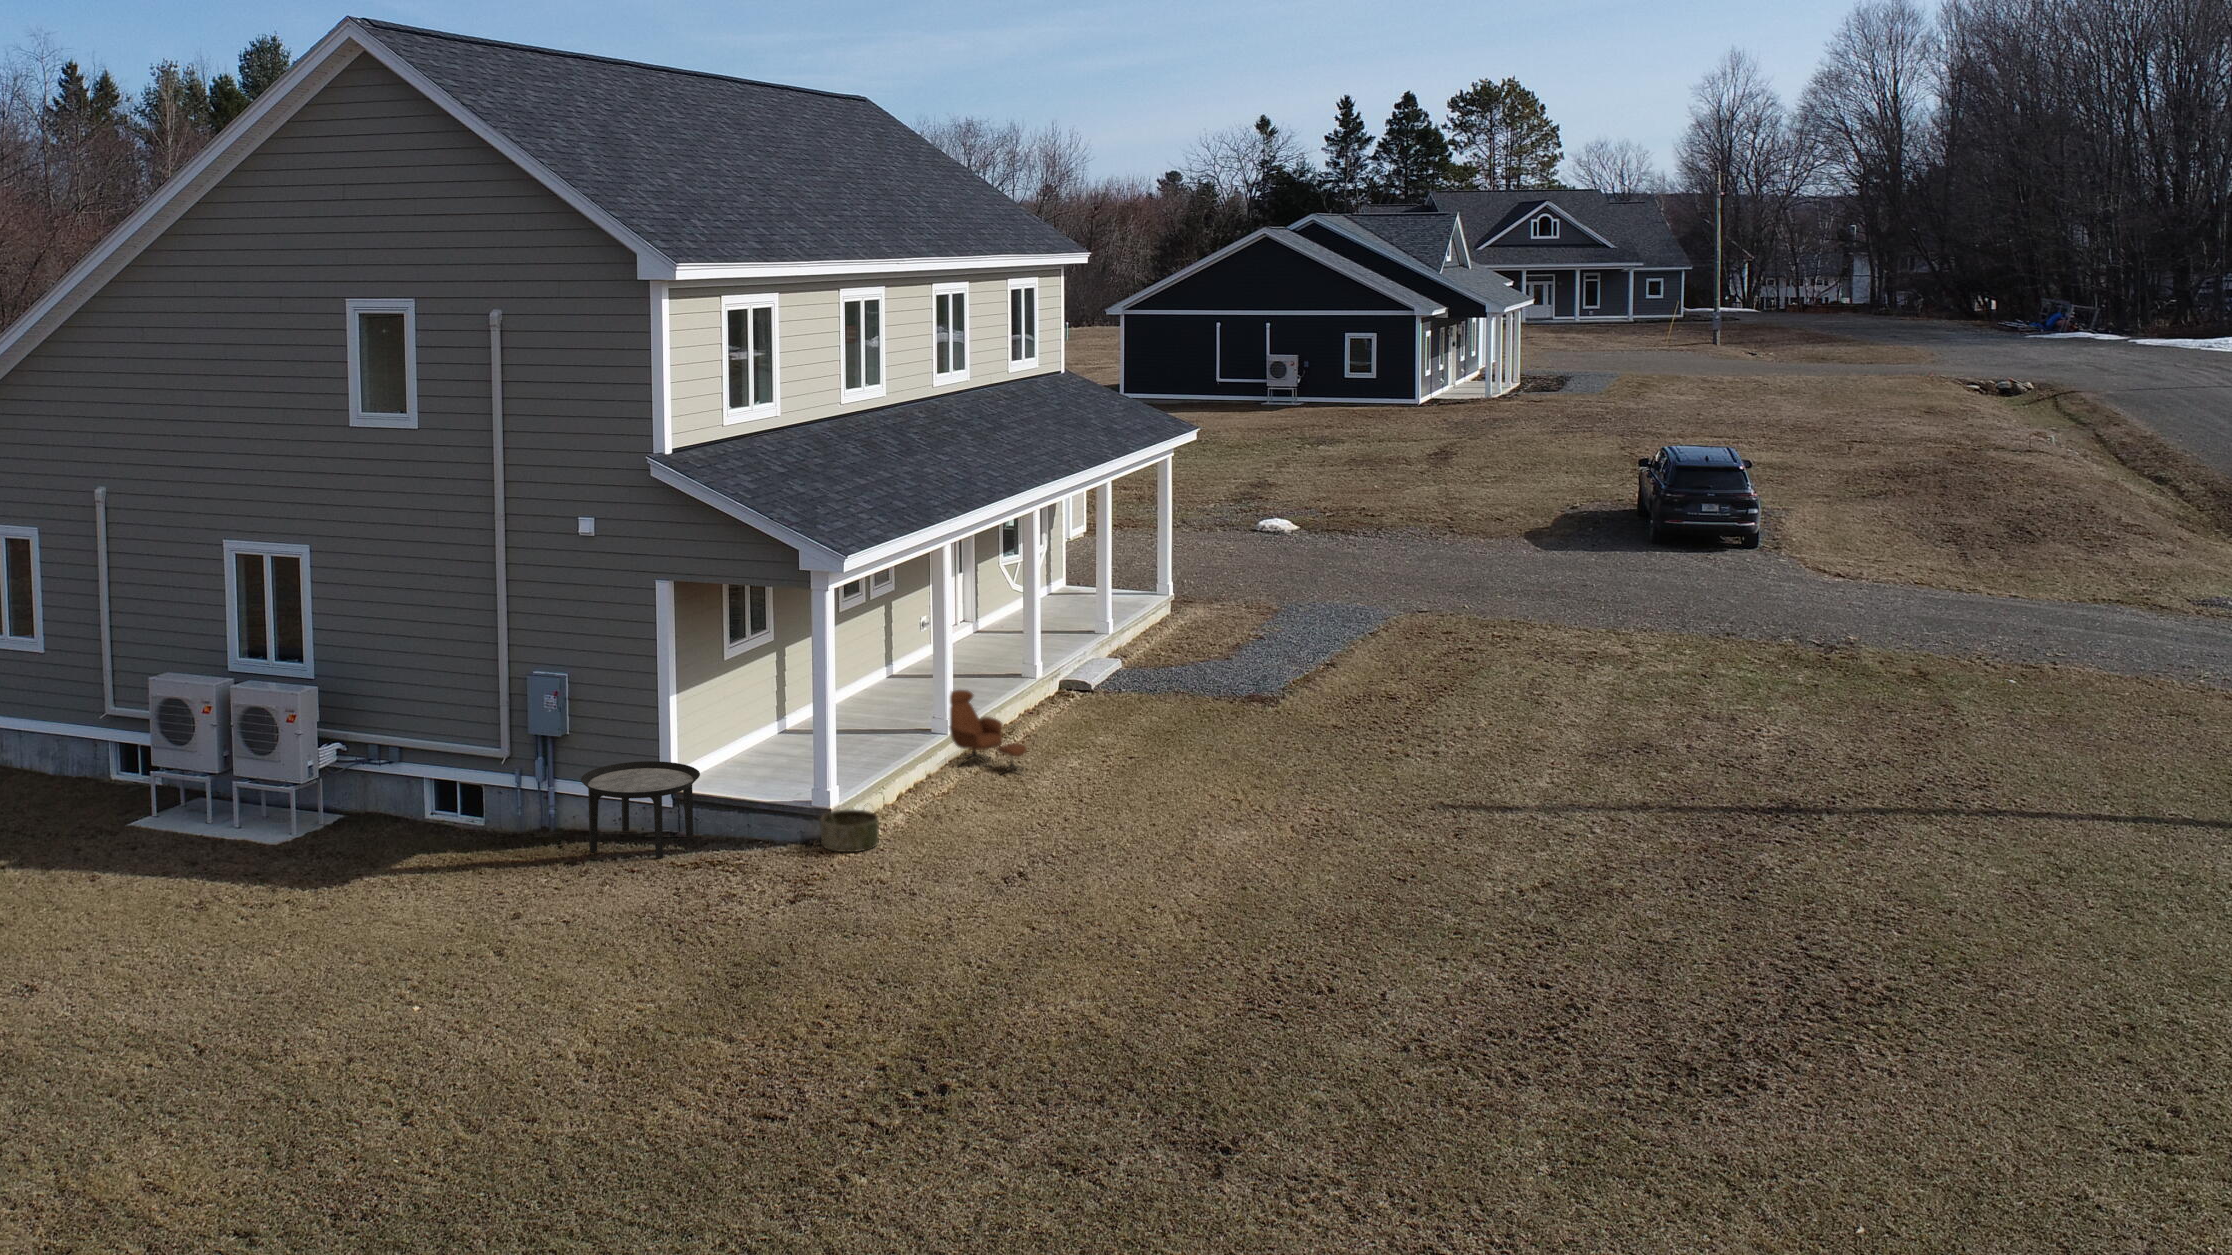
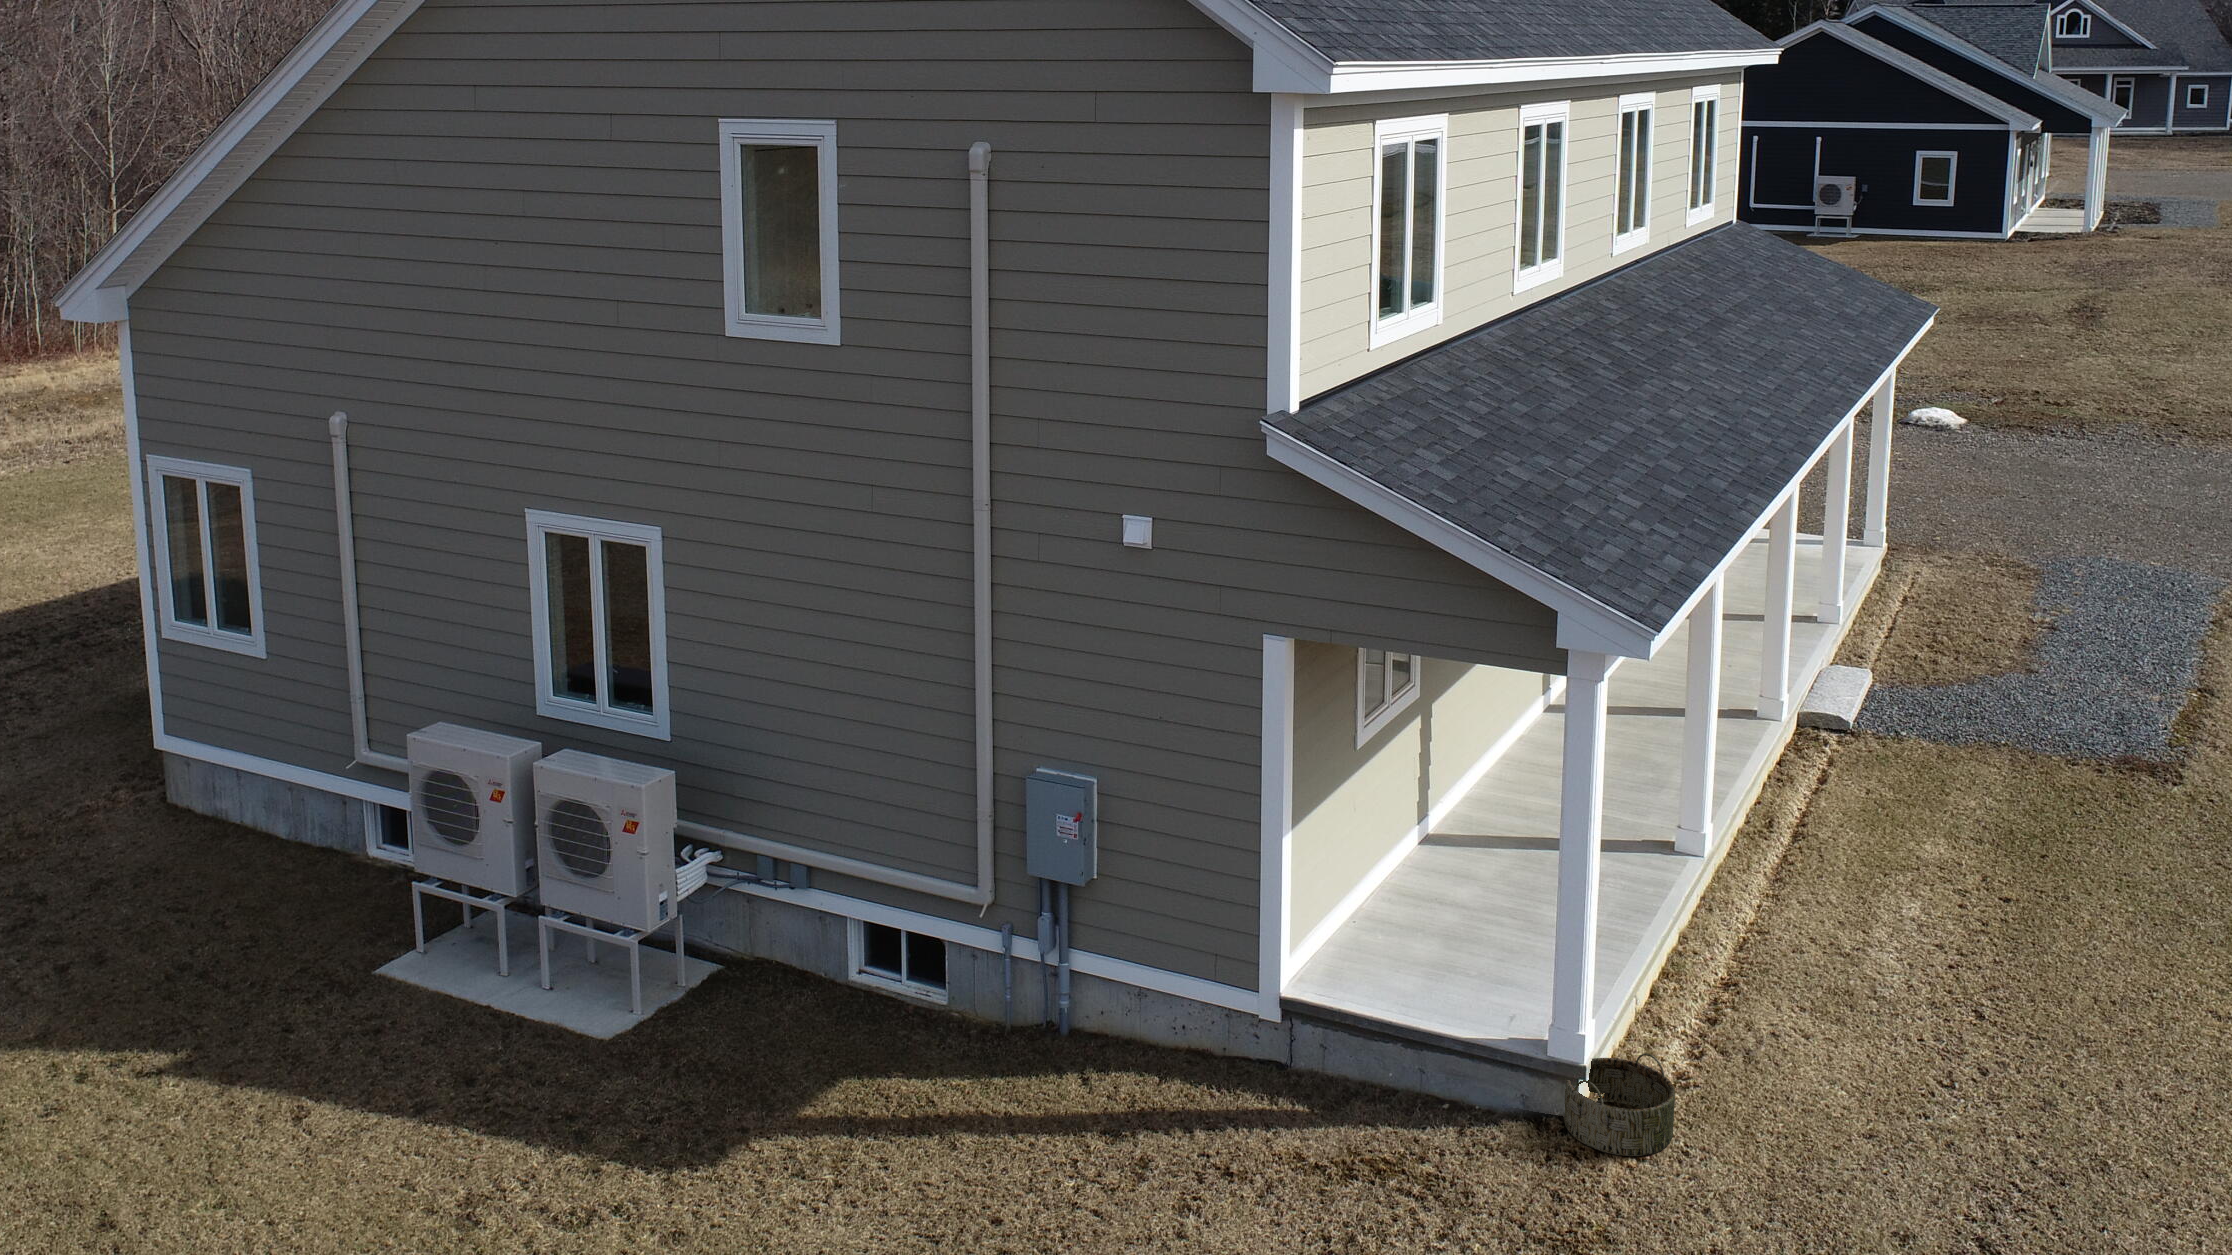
lounge chair: present [949,690,1027,775] -> none [1691,788,1845,951]
round table: present [581,761,700,858] -> none [1135,942,1346,1149]

